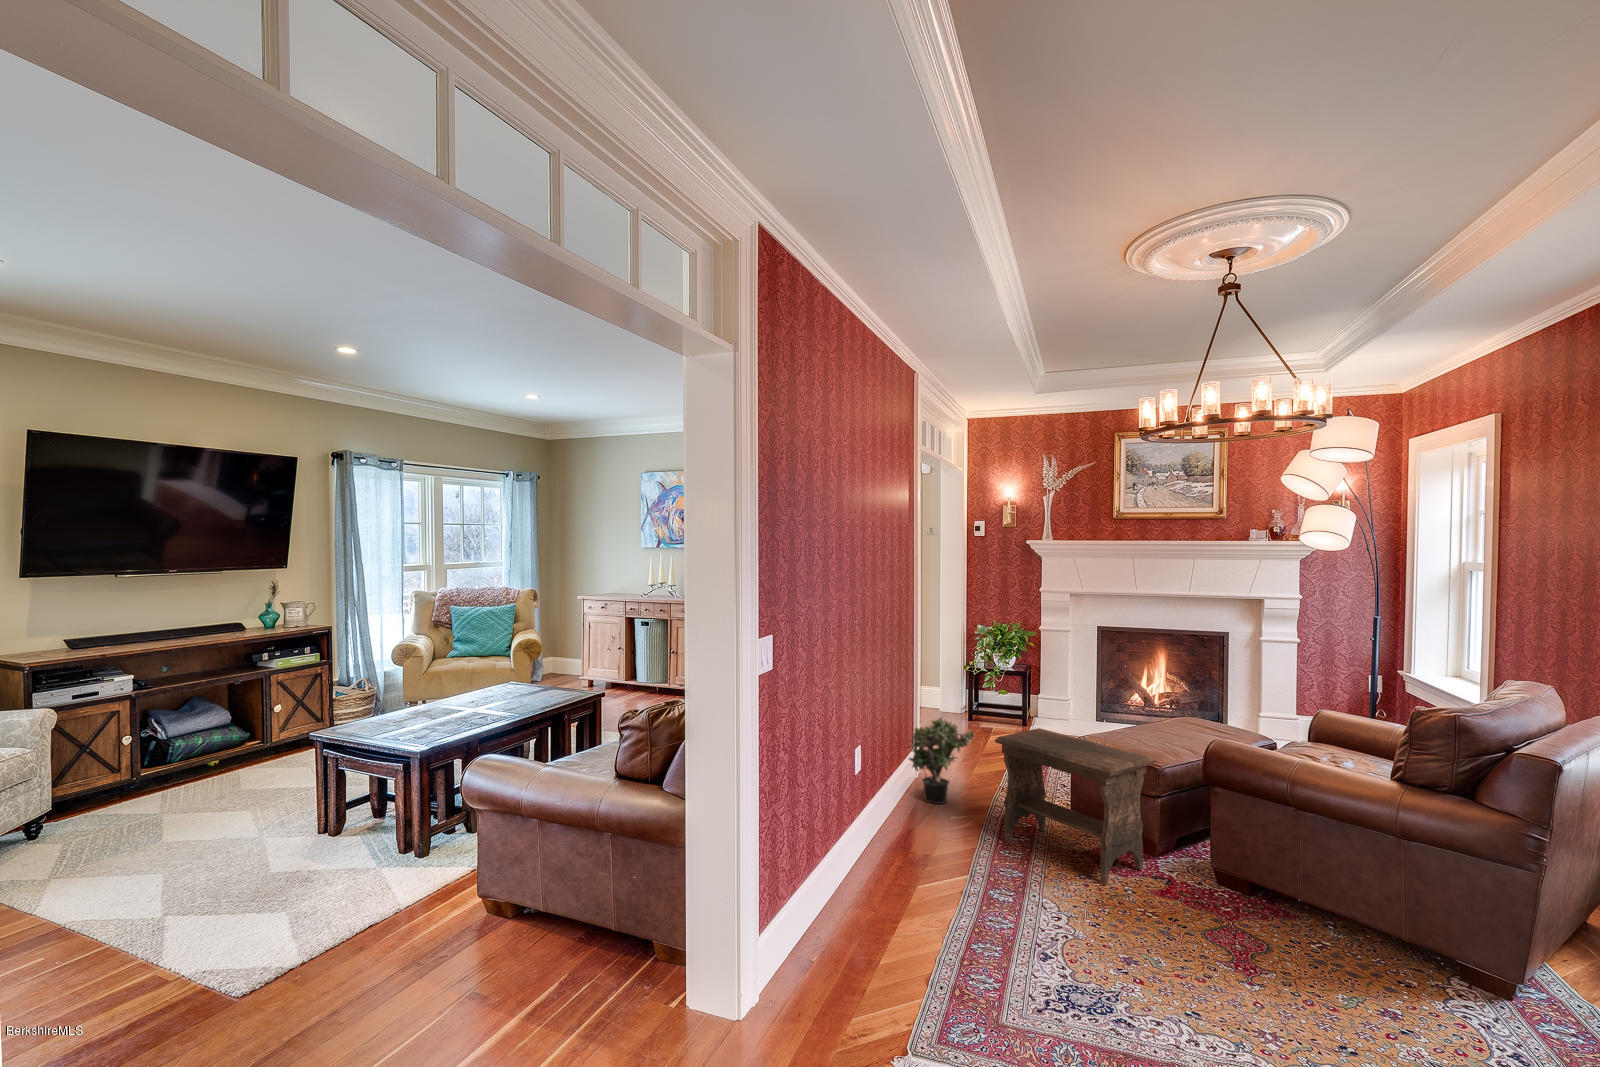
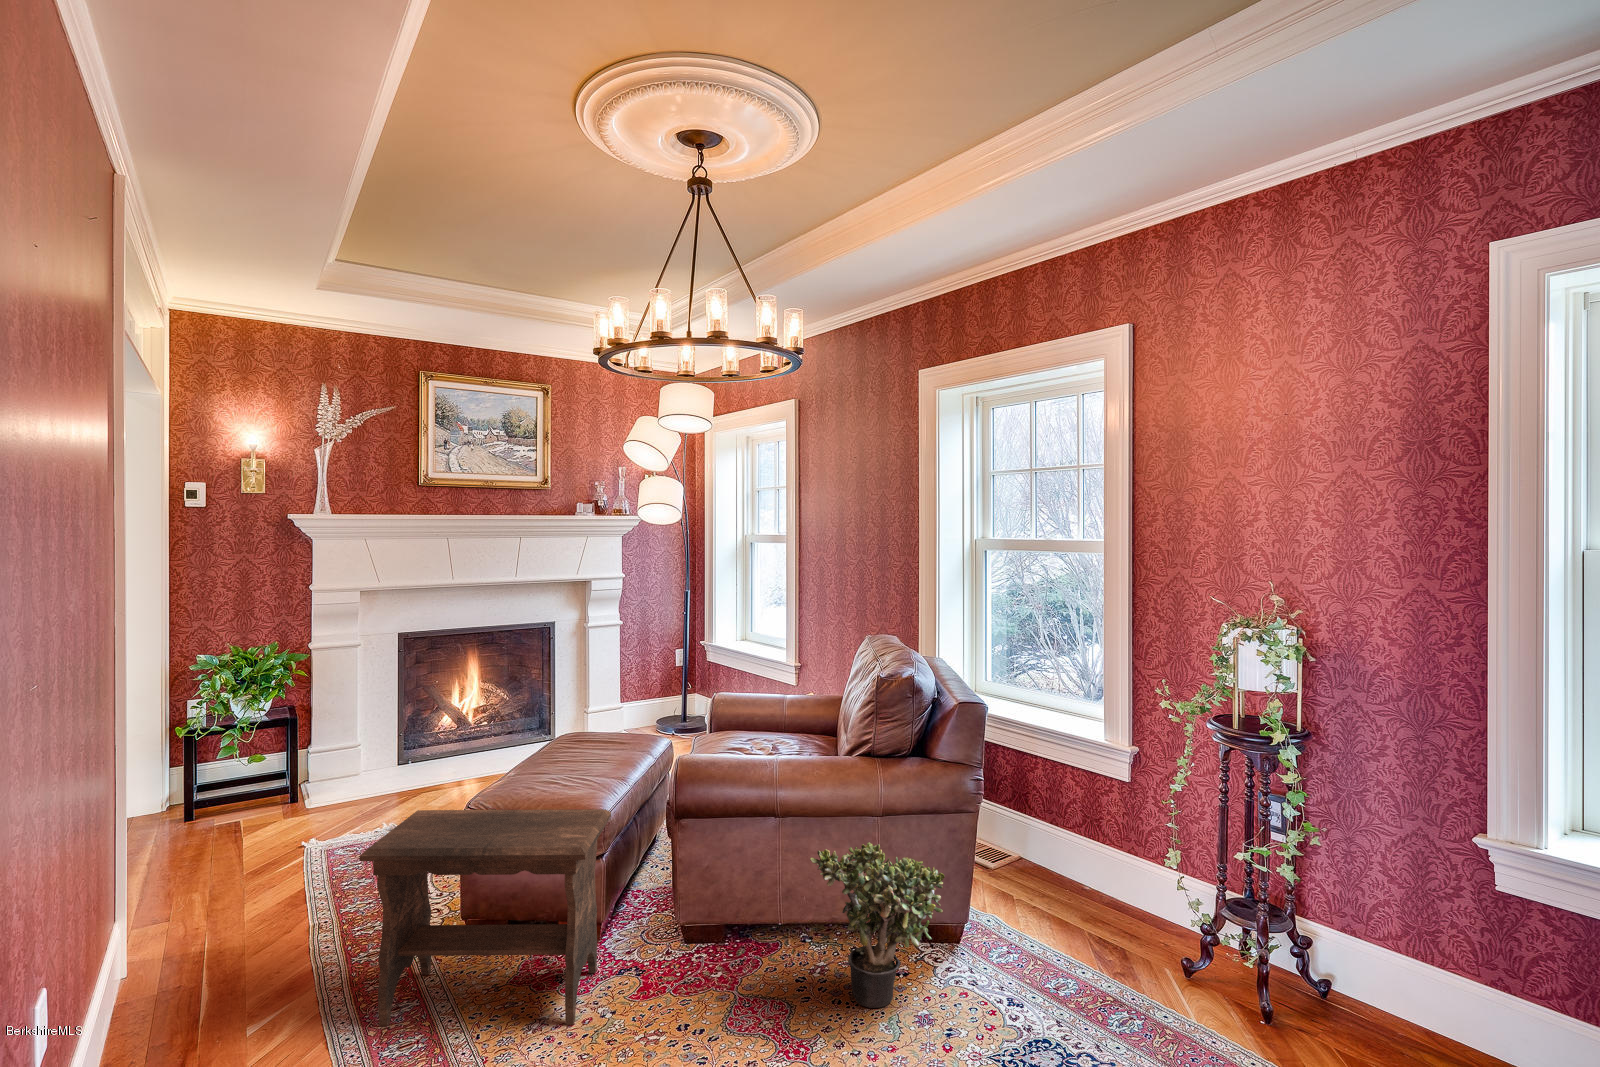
potted plant: present [908,718,974,804] -> present [810,843,945,1008]

